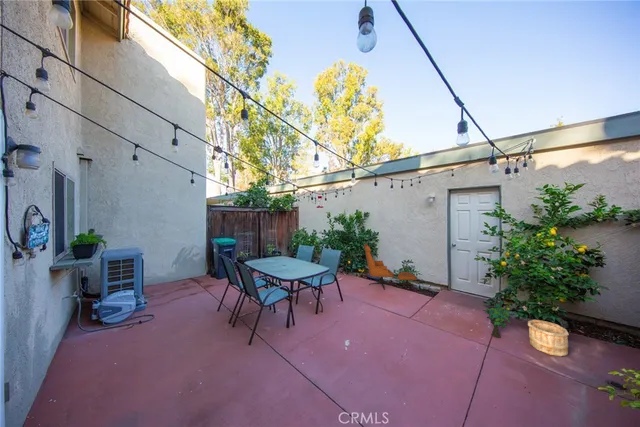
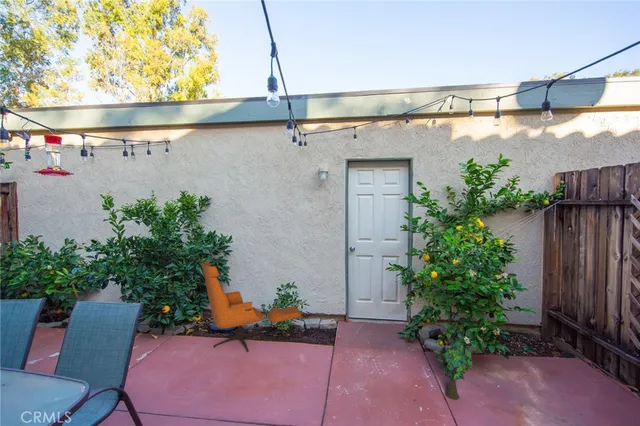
wooden bucket: present [528,320,569,356] -> none [486,350,538,405]

